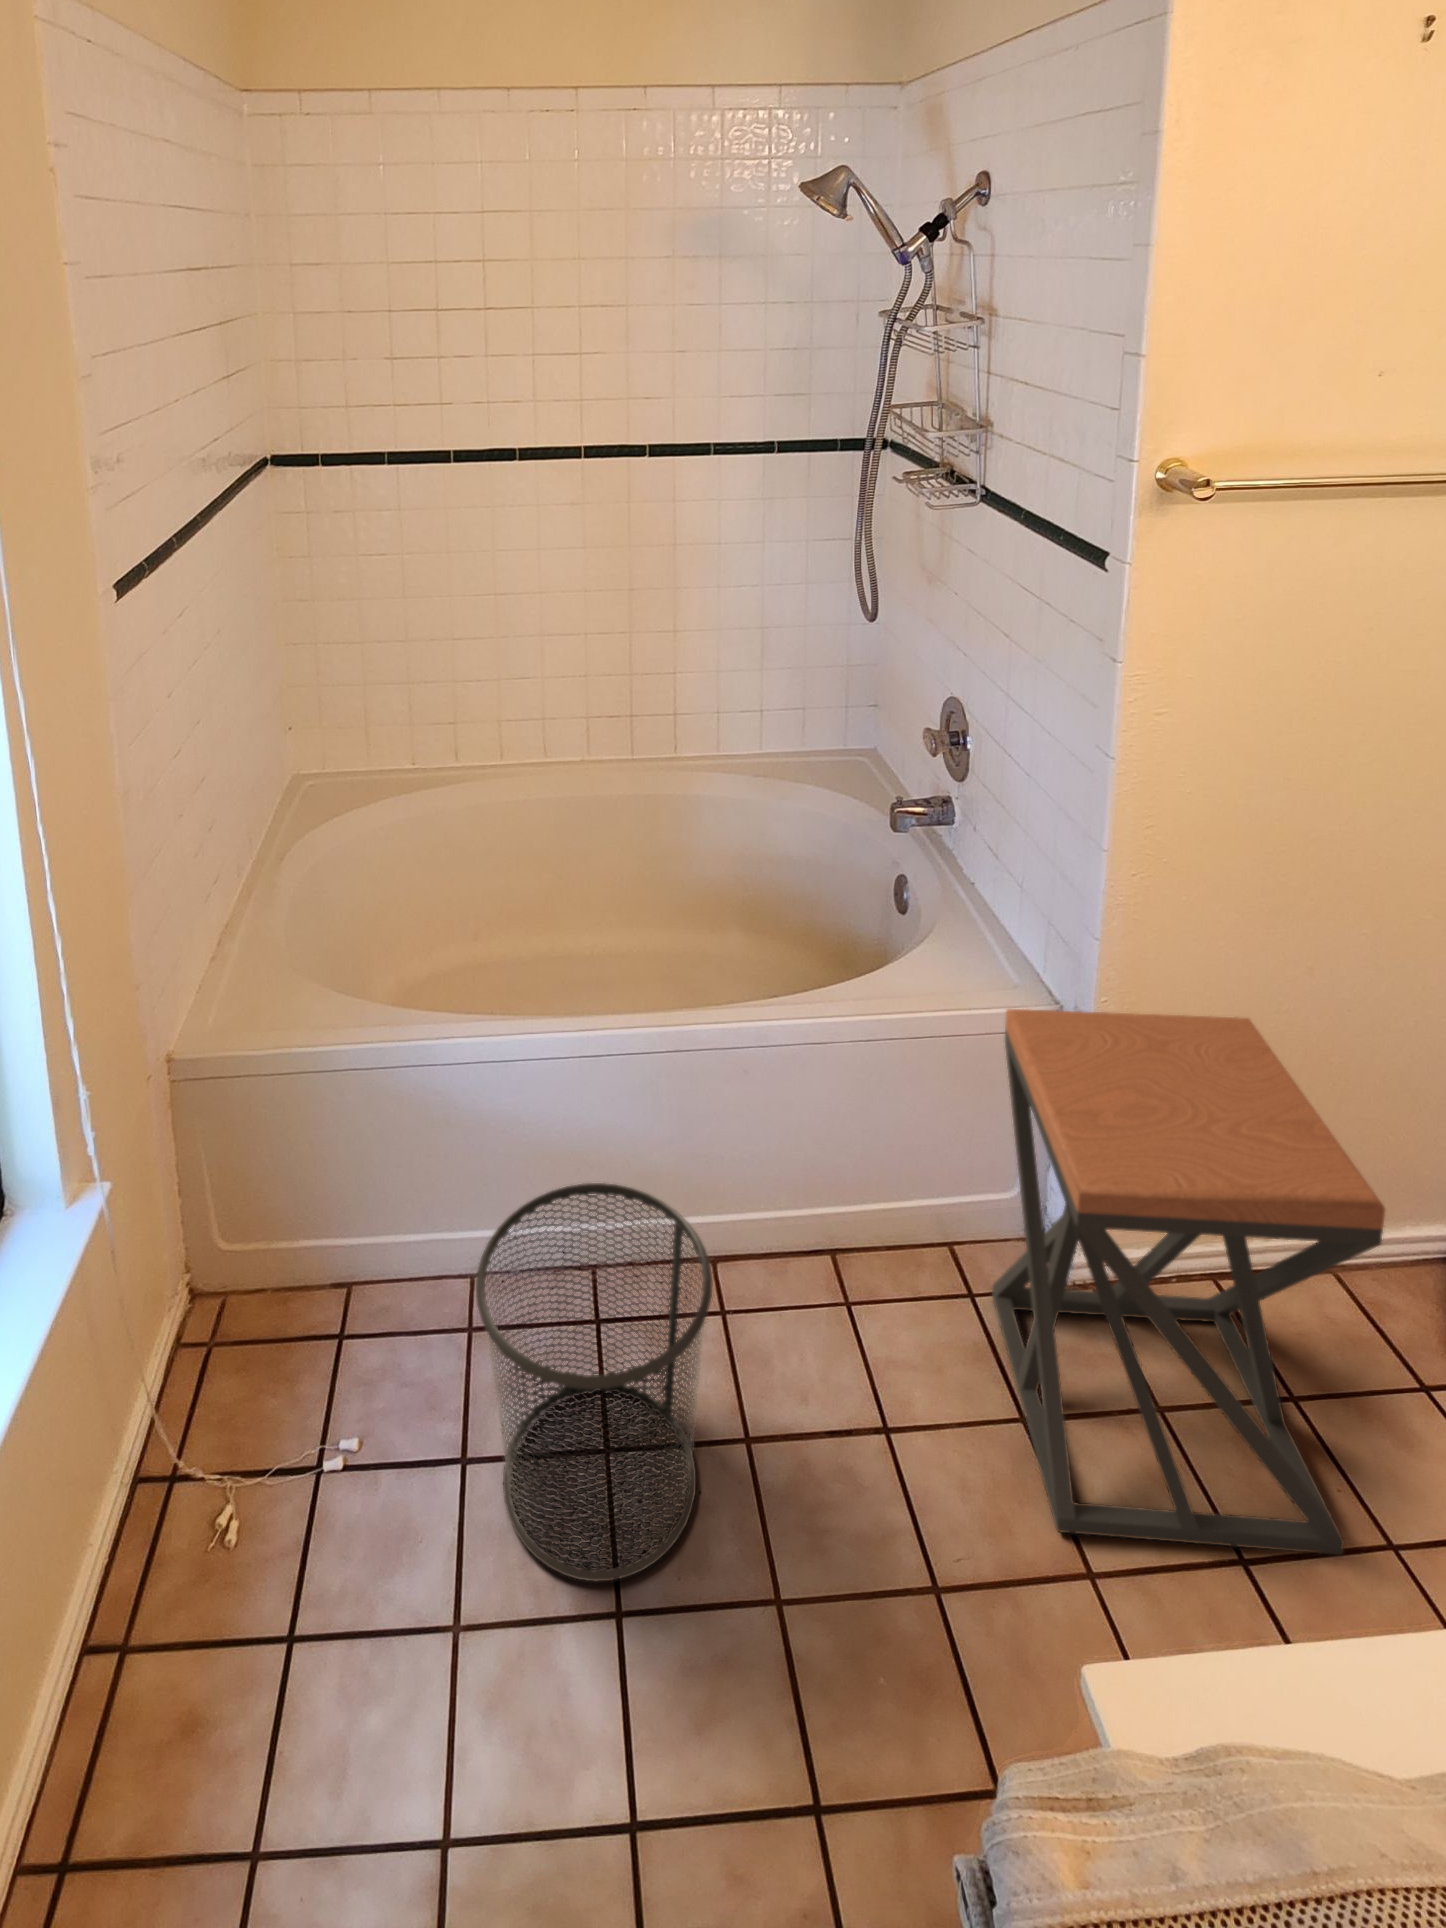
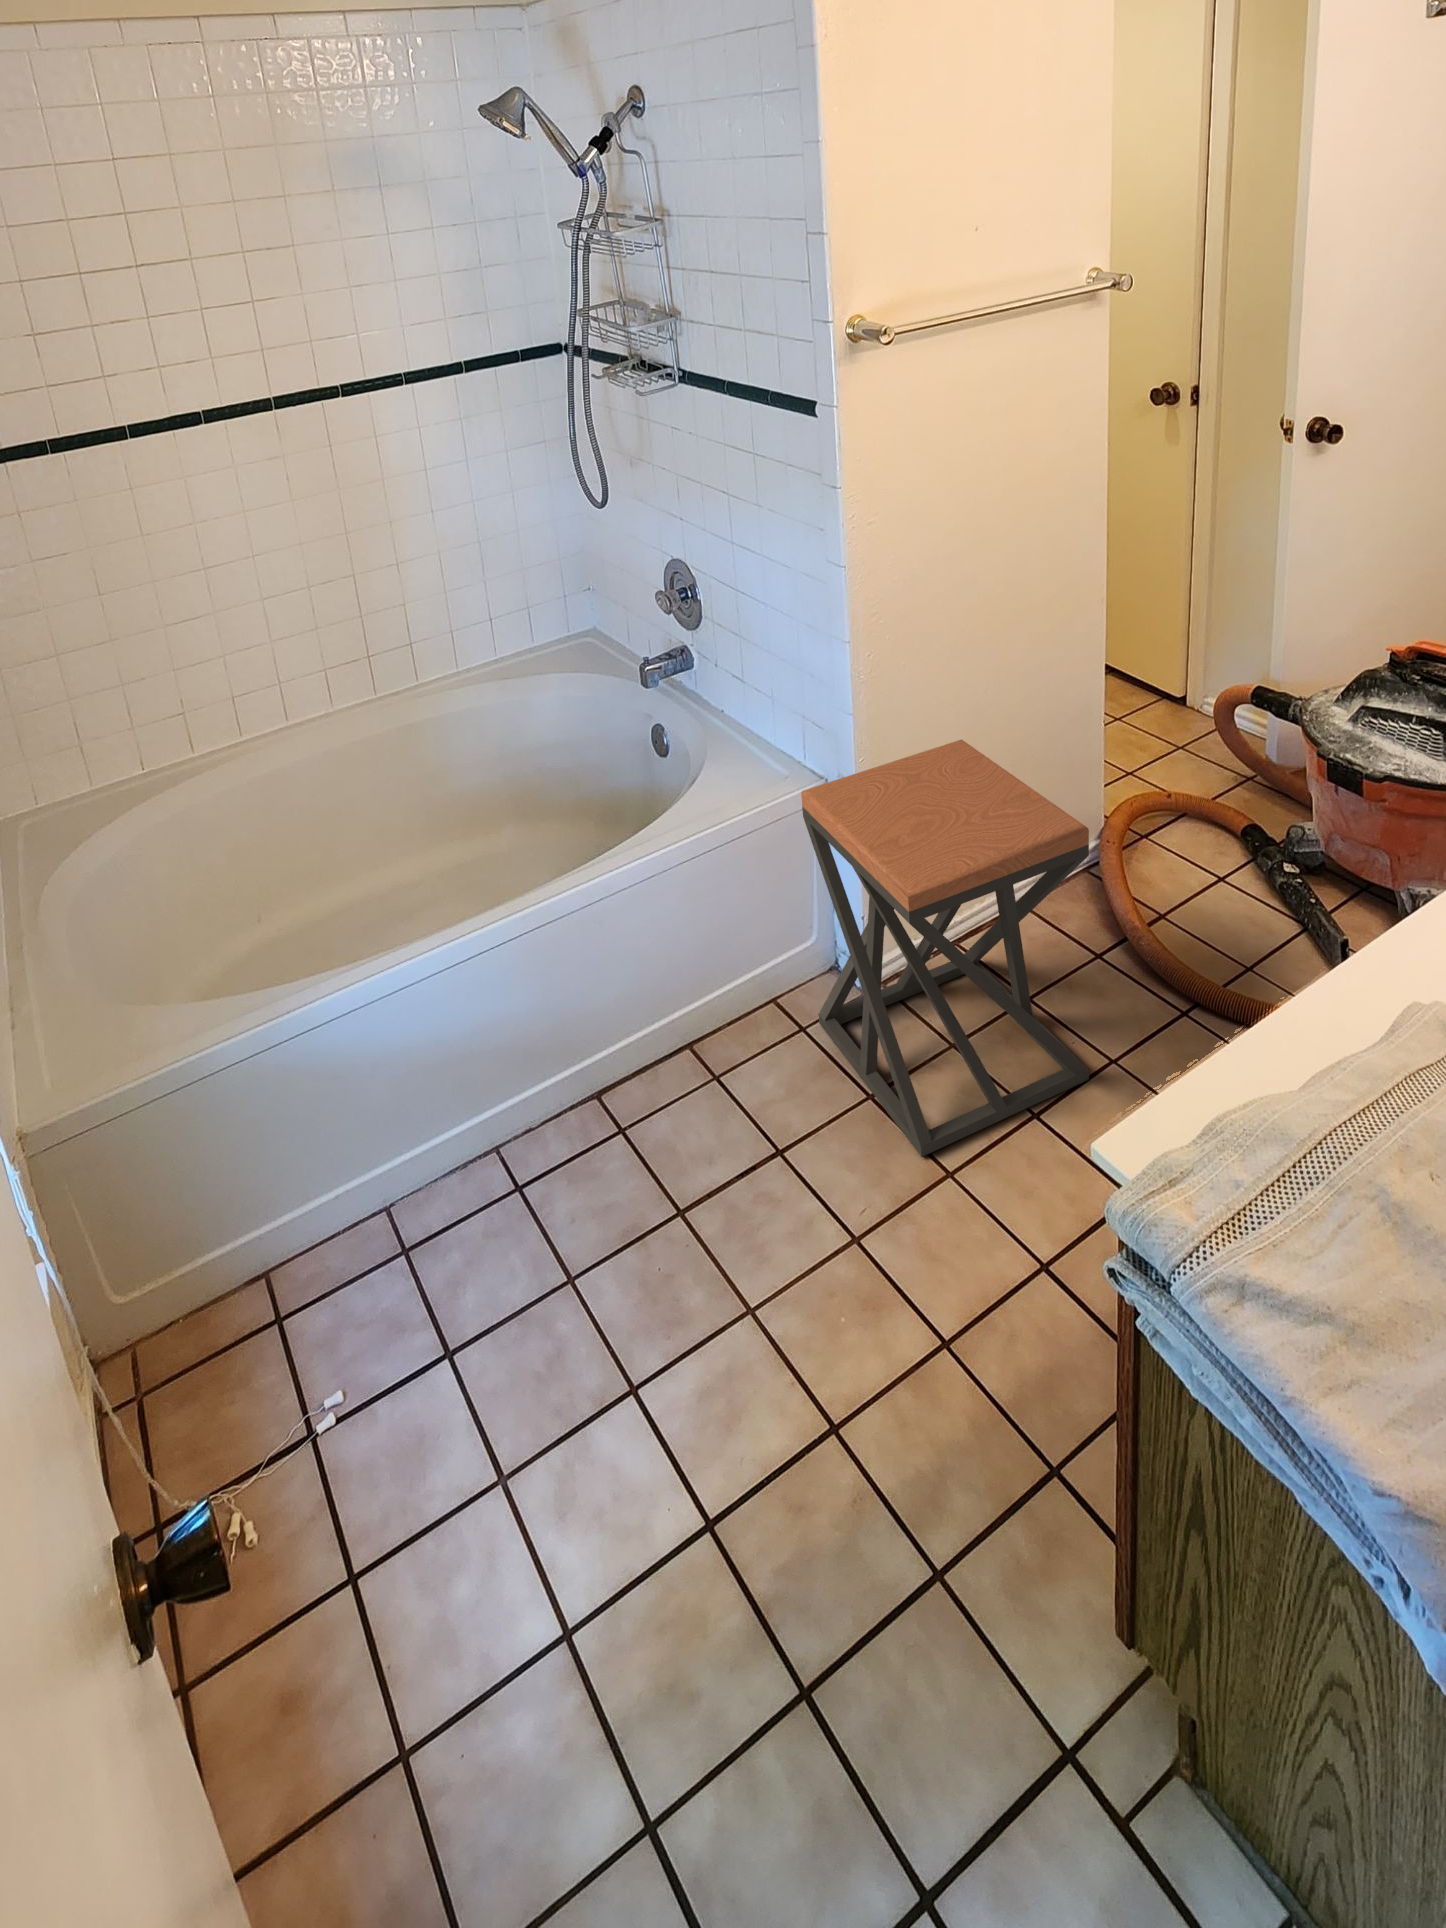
waste bin: present [475,1183,712,1581] -> none [438,1050,662,1389]

